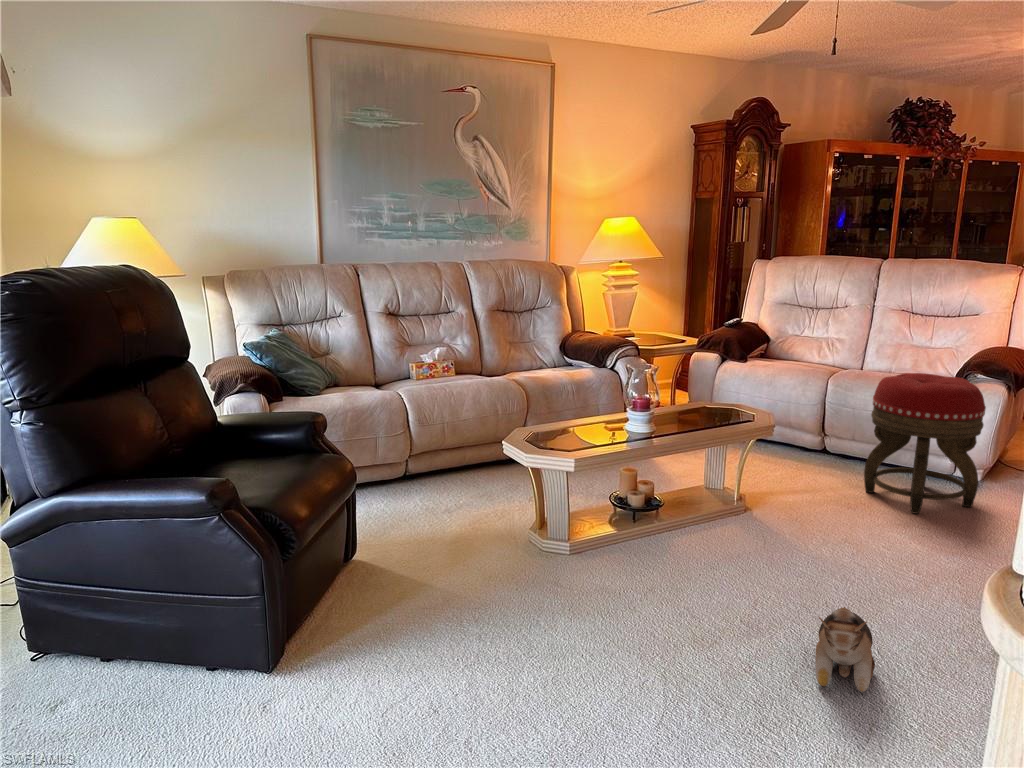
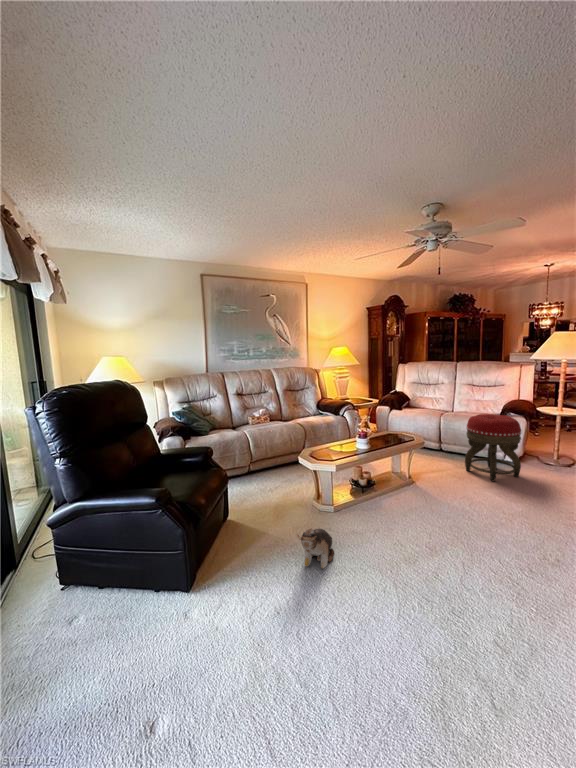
plush toy: present [816,607,875,692] -> present [297,528,334,569]

